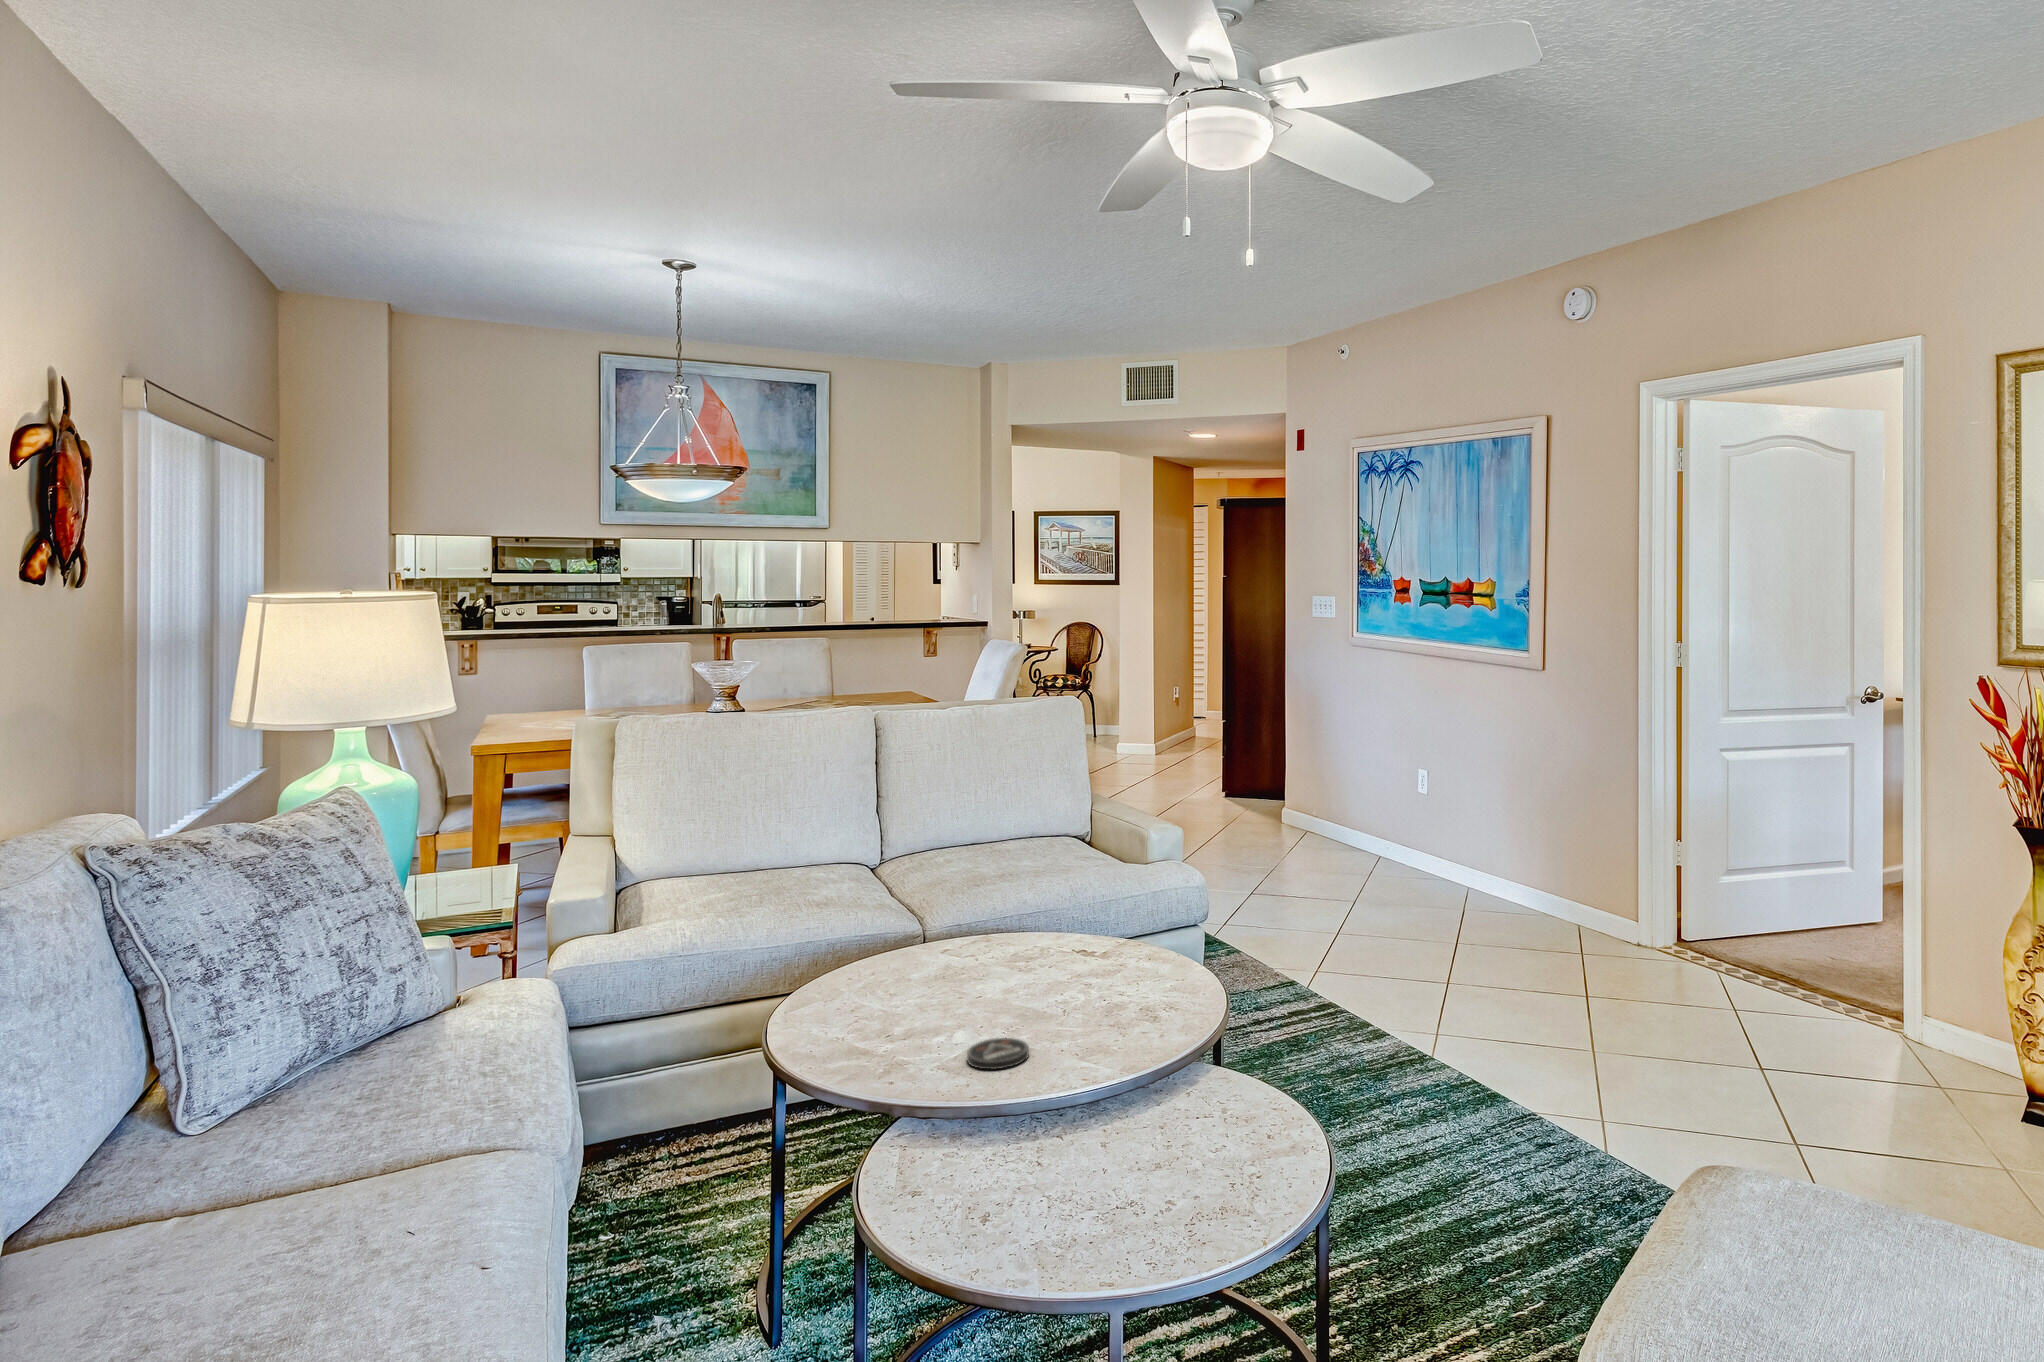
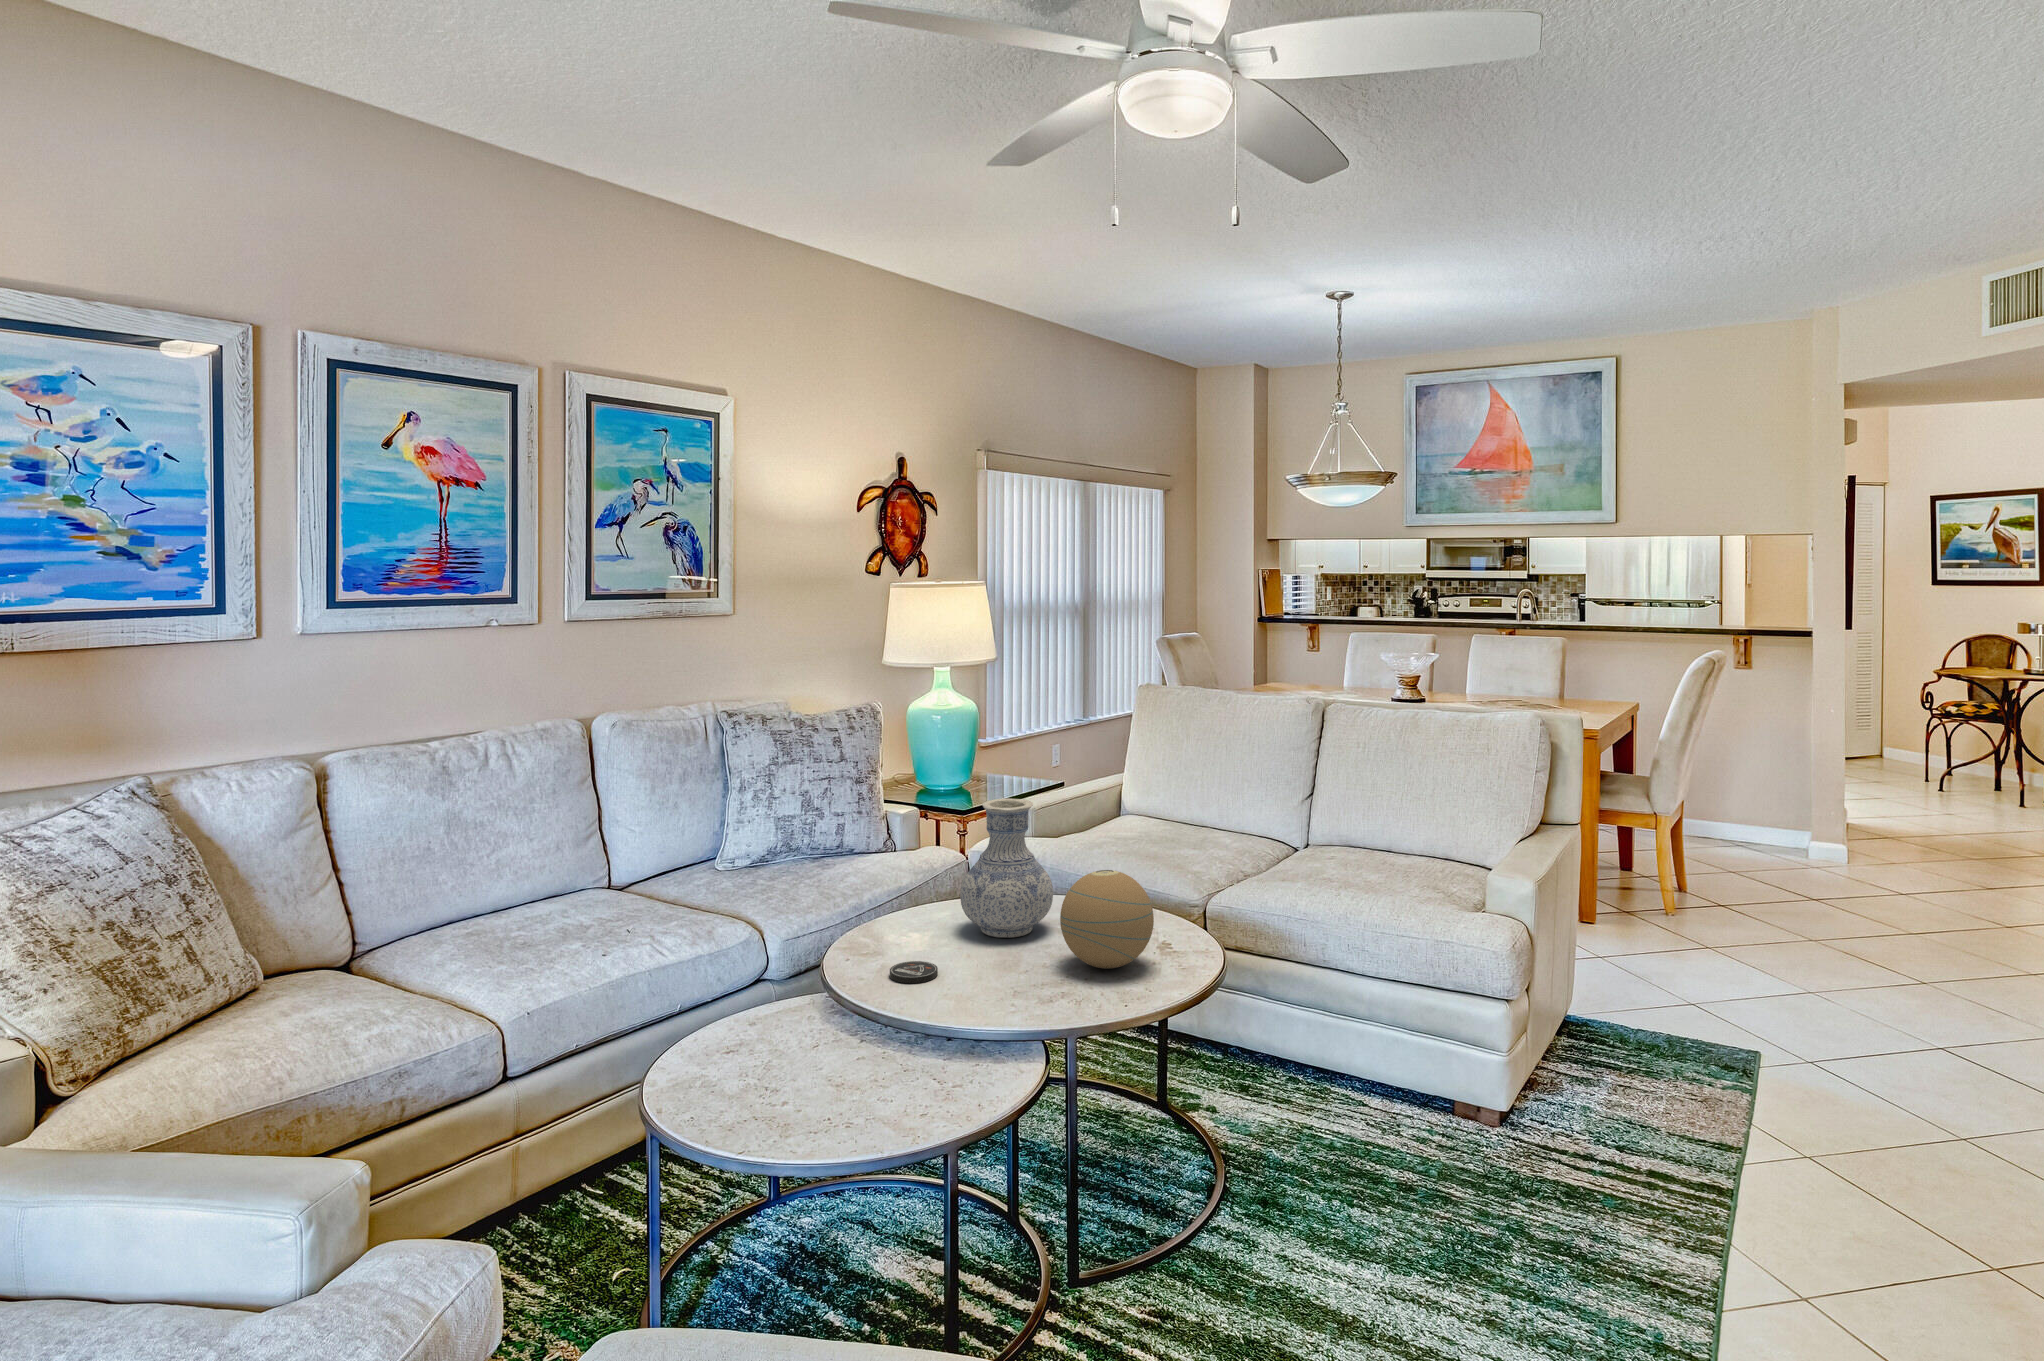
vase: none [869,830,989,1006] -> present [960,798,1053,937]
decorative orb: none [1054,871,1156,977] -> present [1060,870,1154,969]

